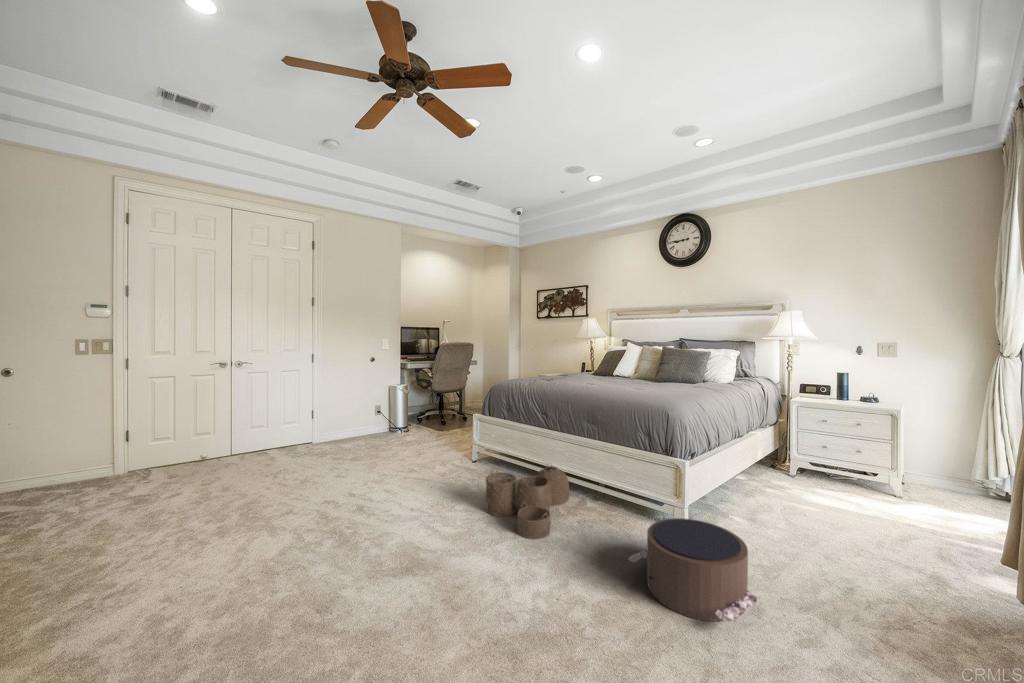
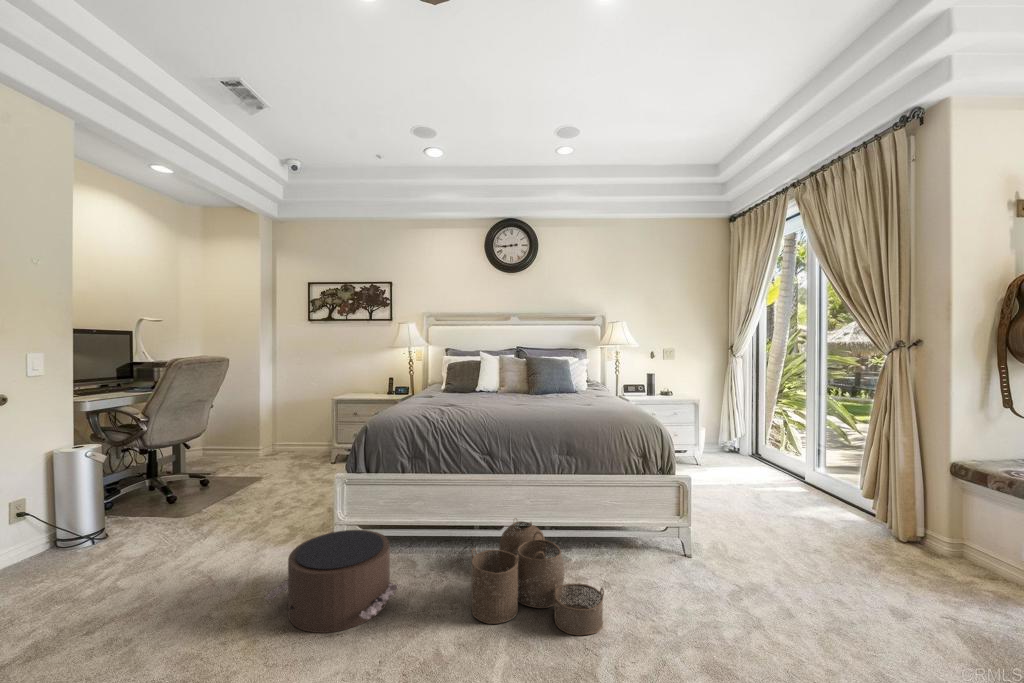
pouf: present [628,518,760,622] -> present [265,530,400,633]

